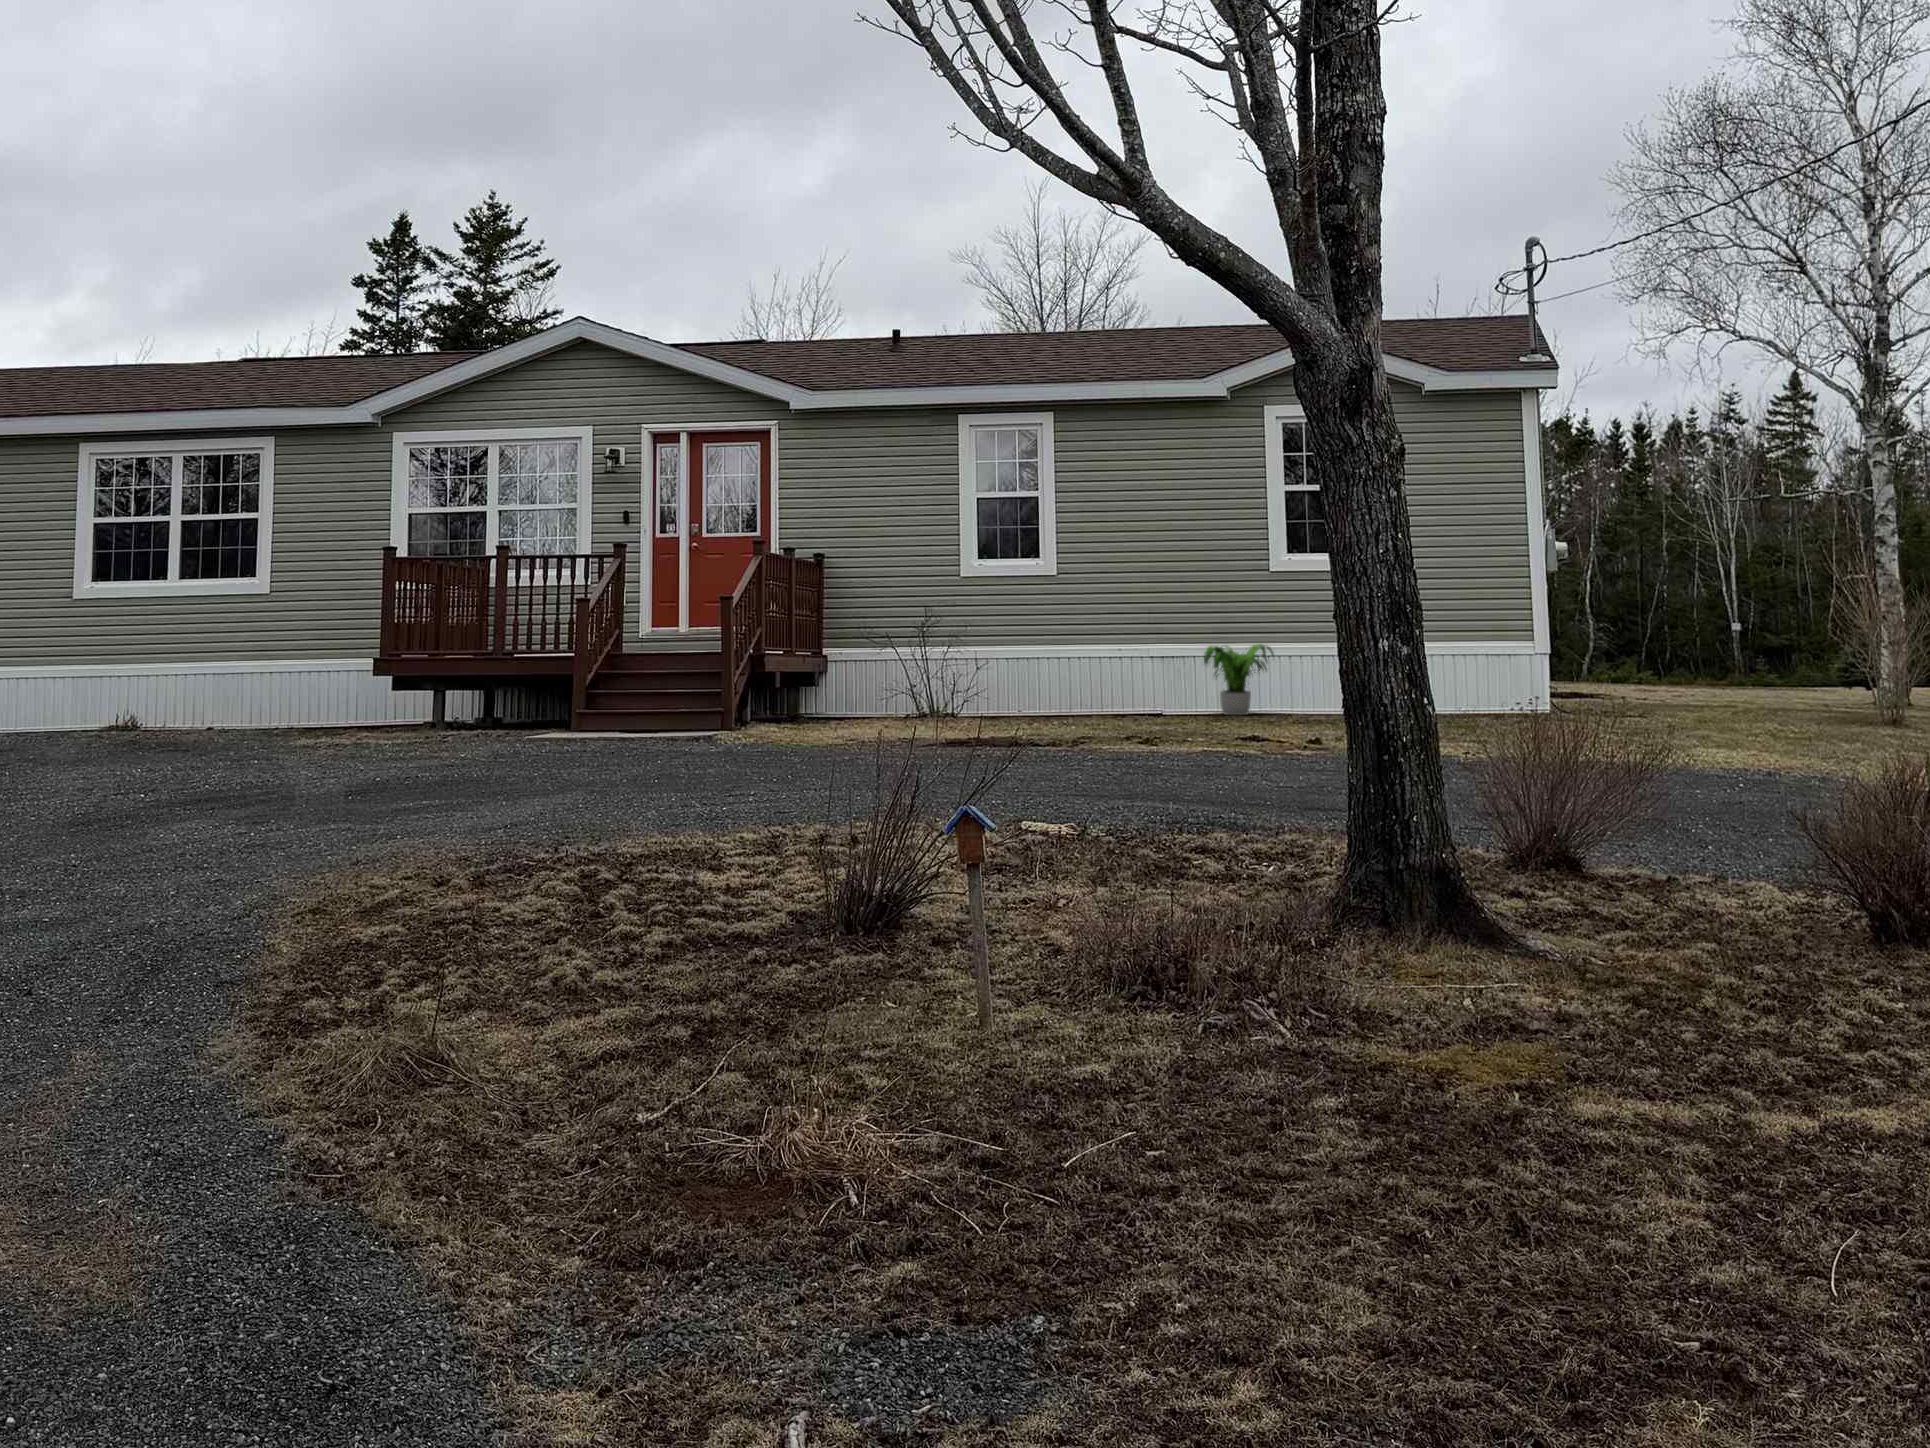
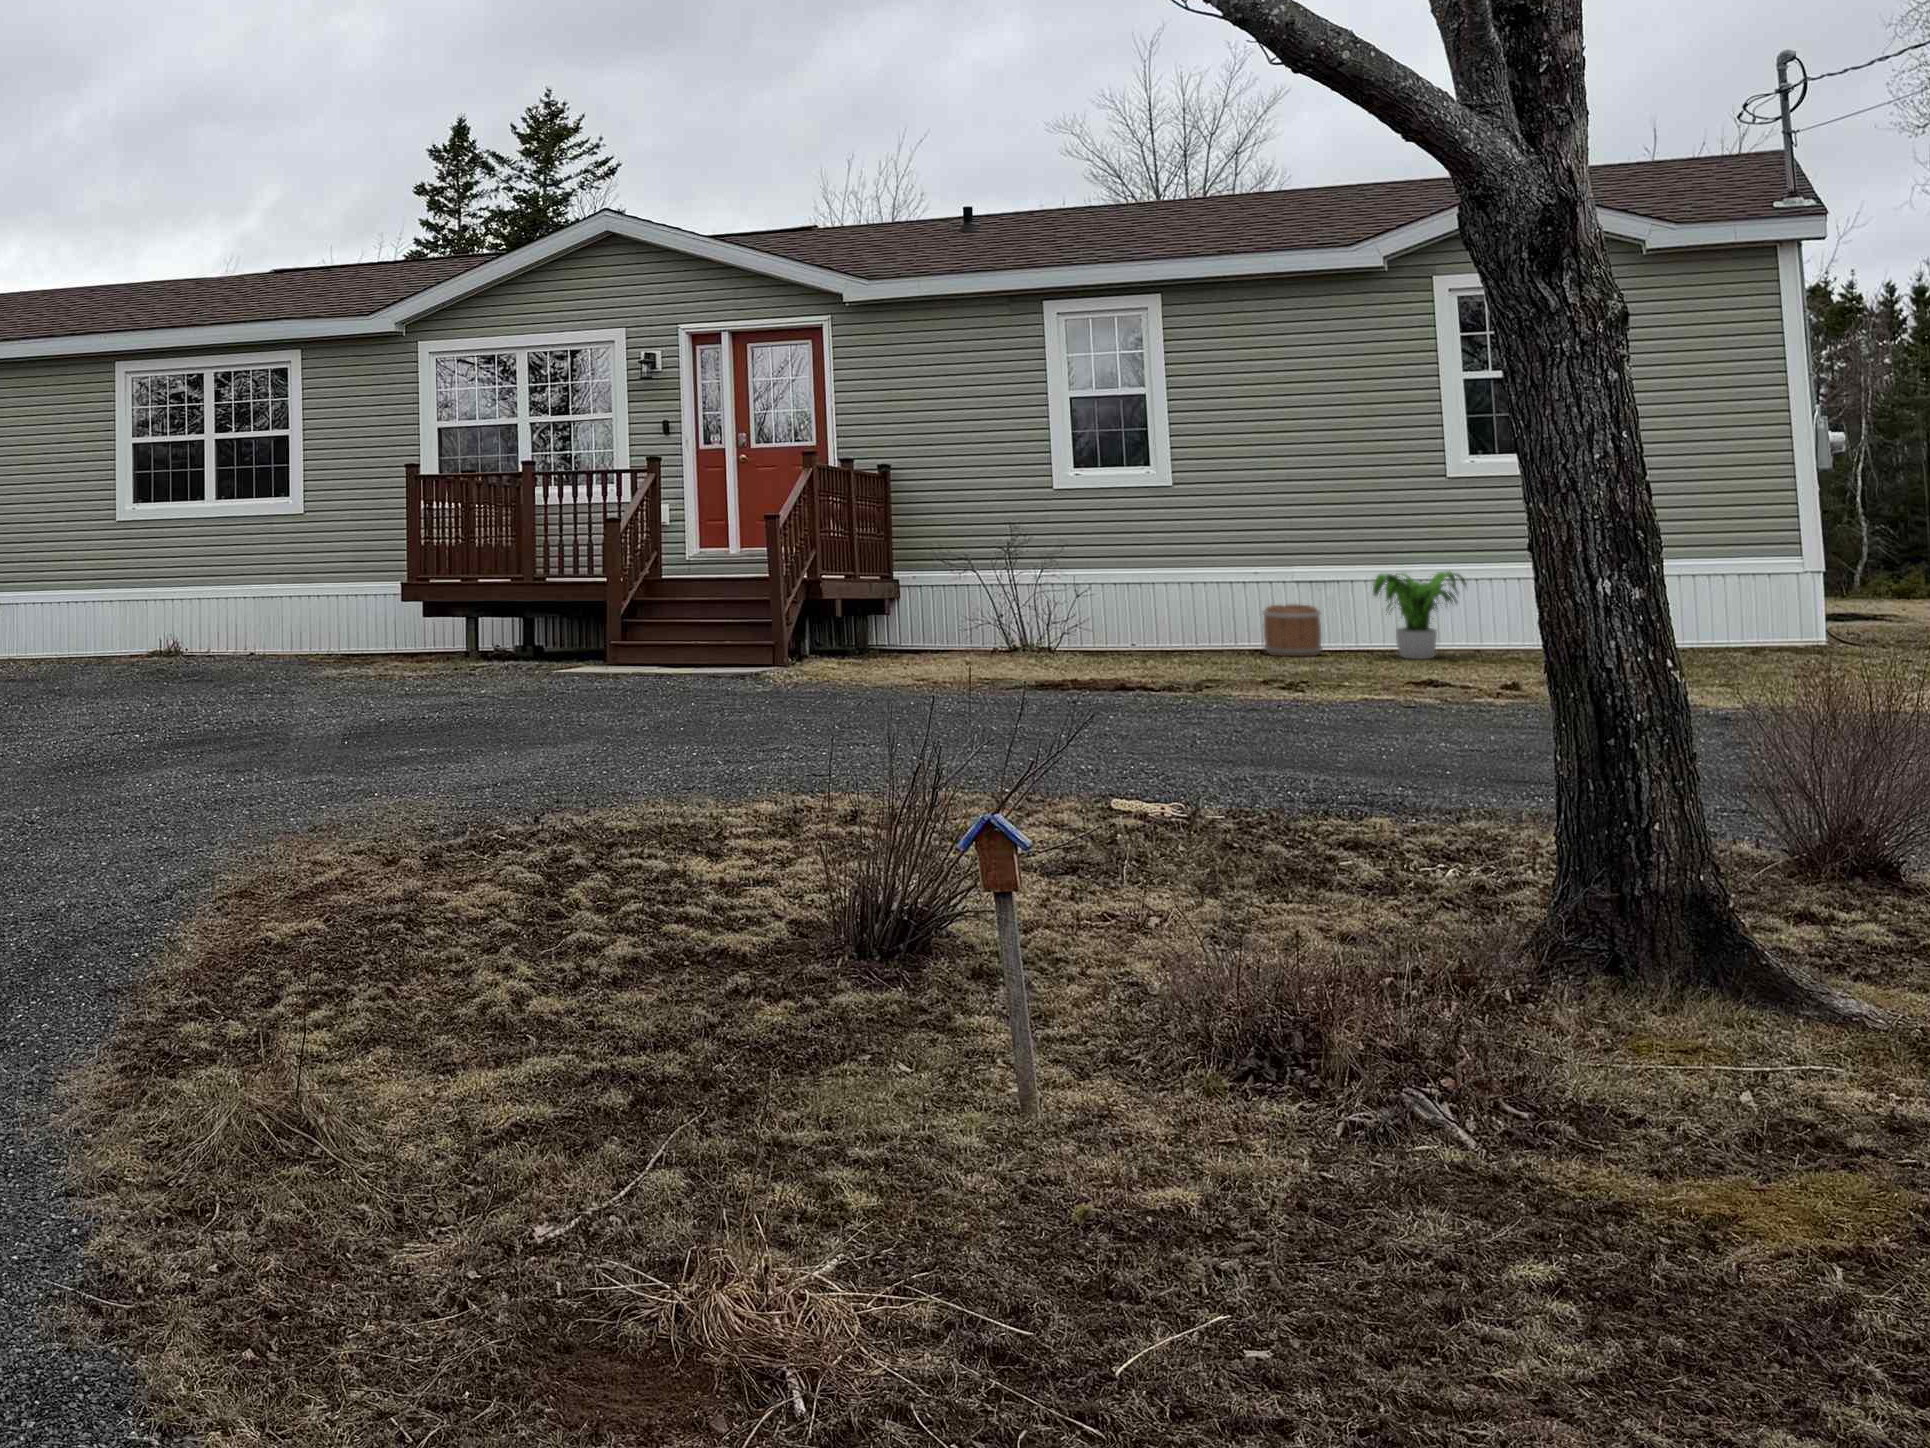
bucket: none [1118,672,1164,715] -> present [1263,604,1322,656]

